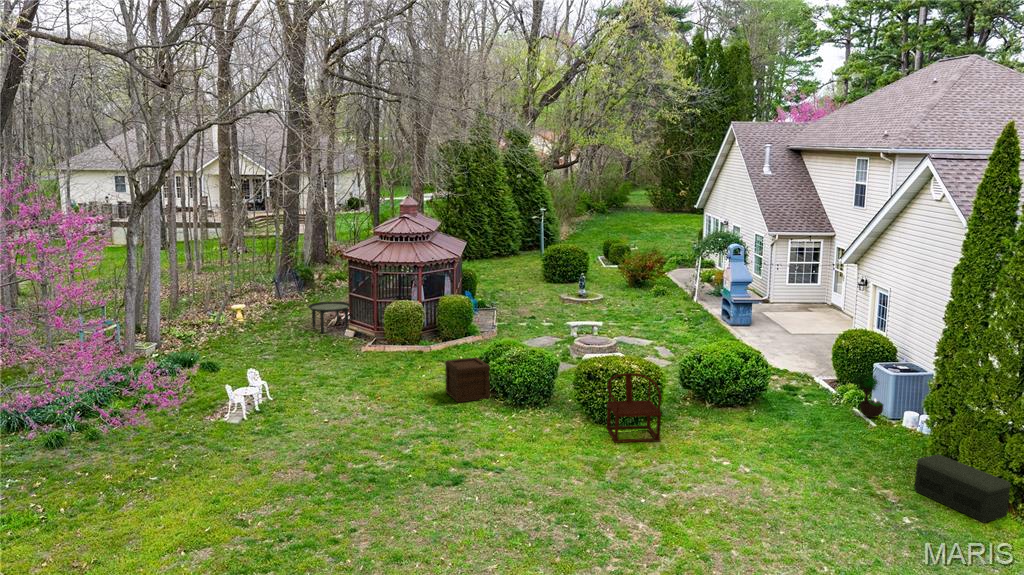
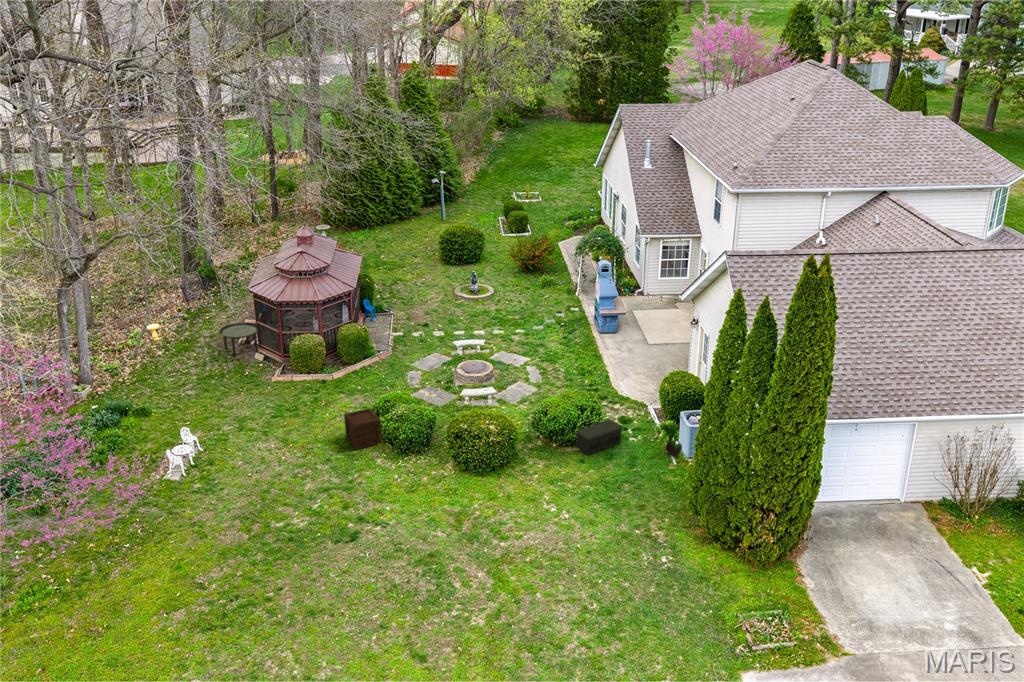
armchair: present [606,373,662,443] -> none [469,436,509,492]
storage bench: present [914,455,1011,523] -> present [576,419,622,455]

